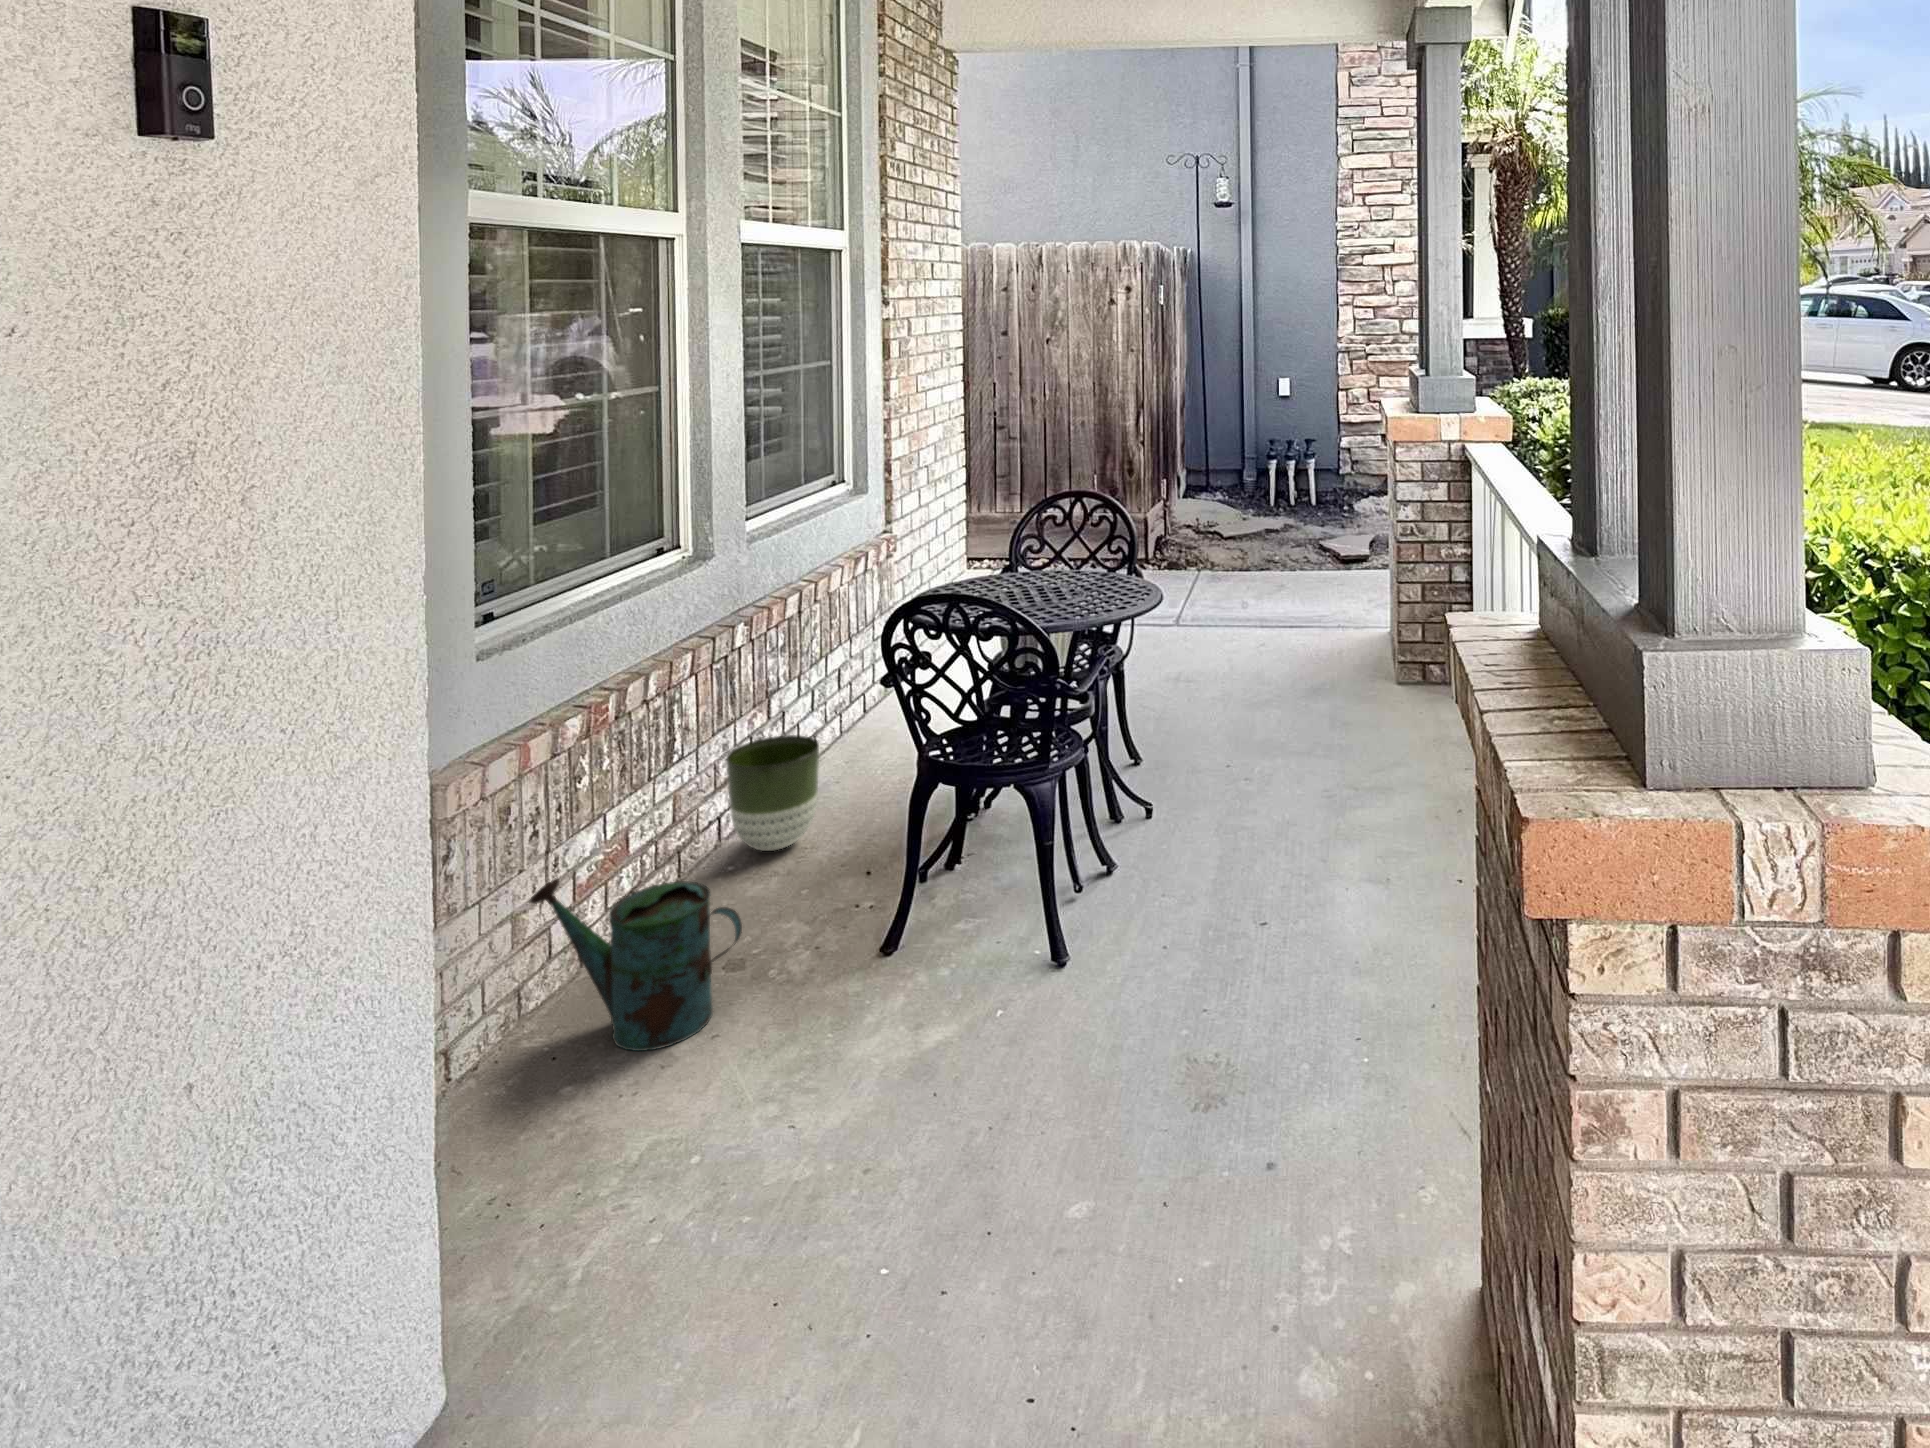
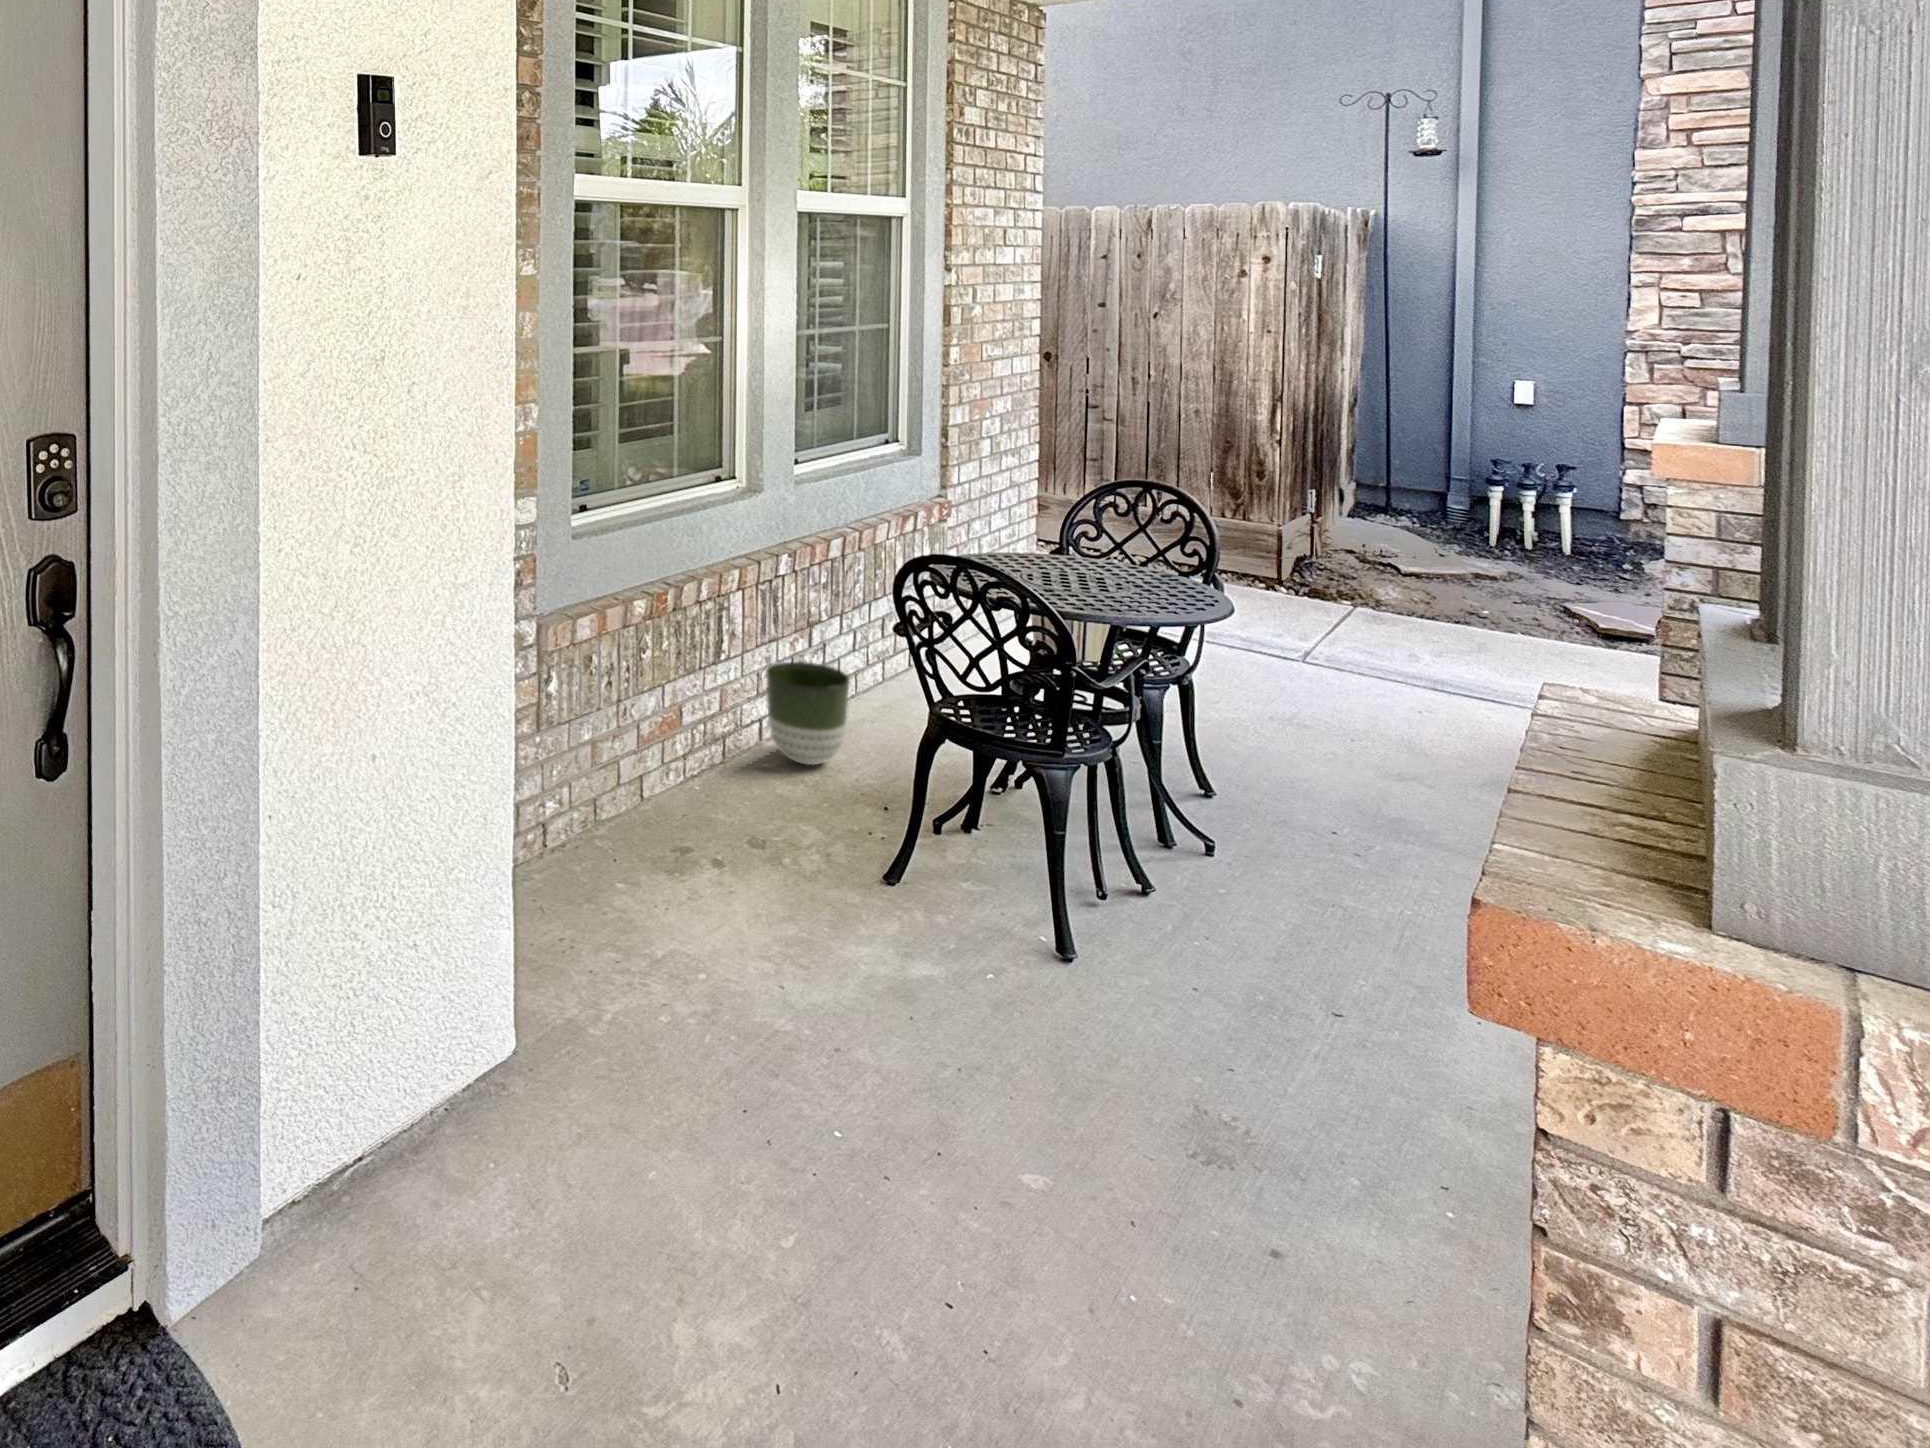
watering can: present [530,878,742,1051] -> none [601,724,758,890]

